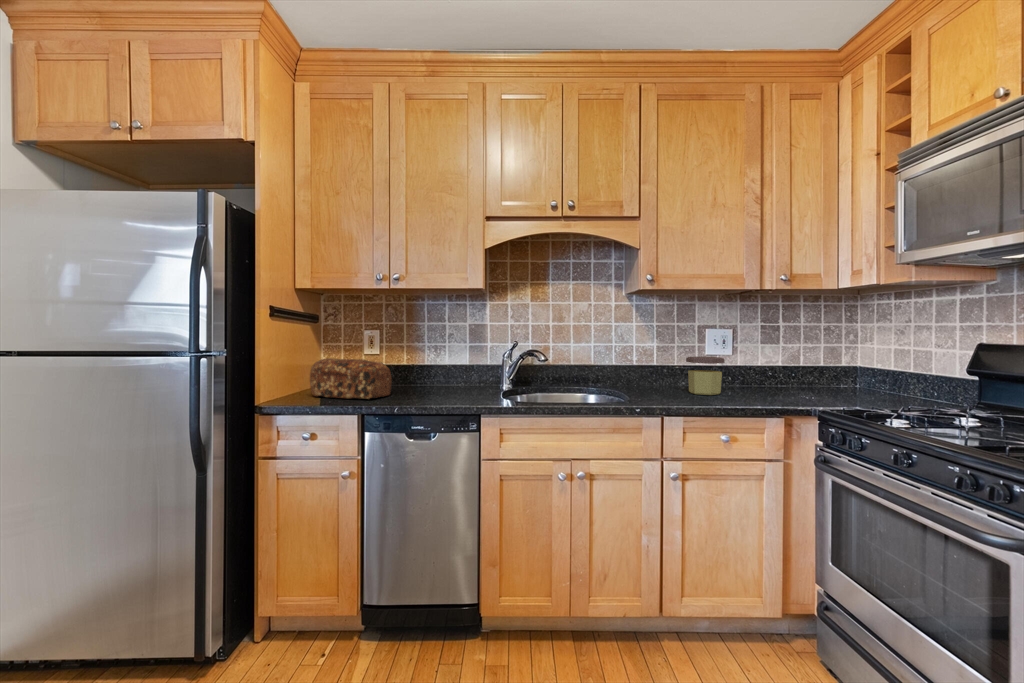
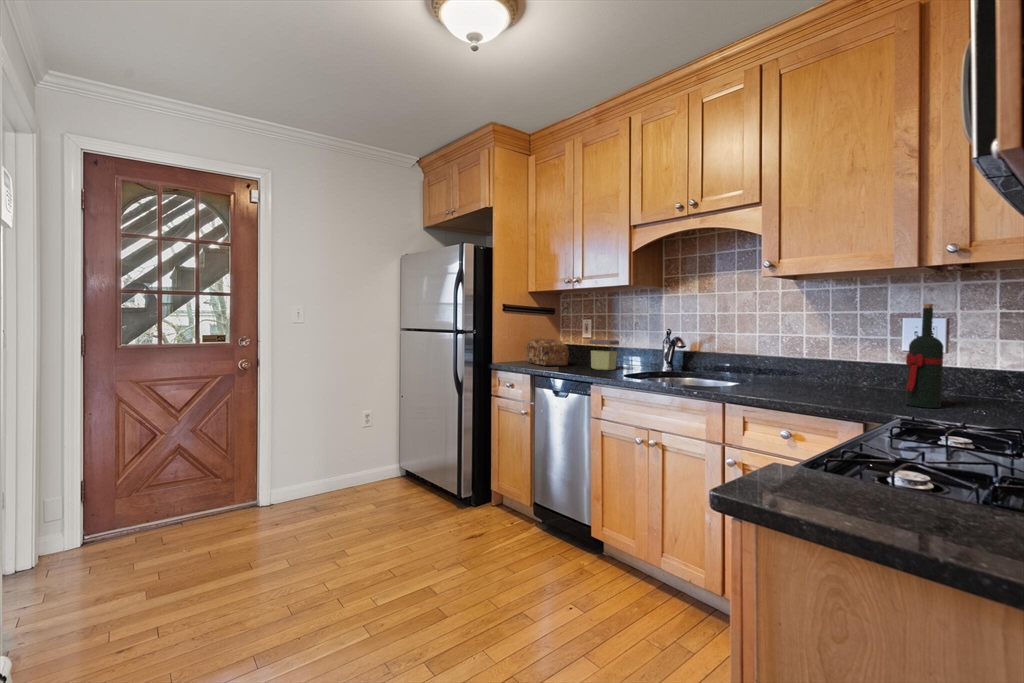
wine bottle: none [760,321,783,399] -> present [905,304,943,408]
jar: present [686,356,725,395] -> present [589,339,619,370]

